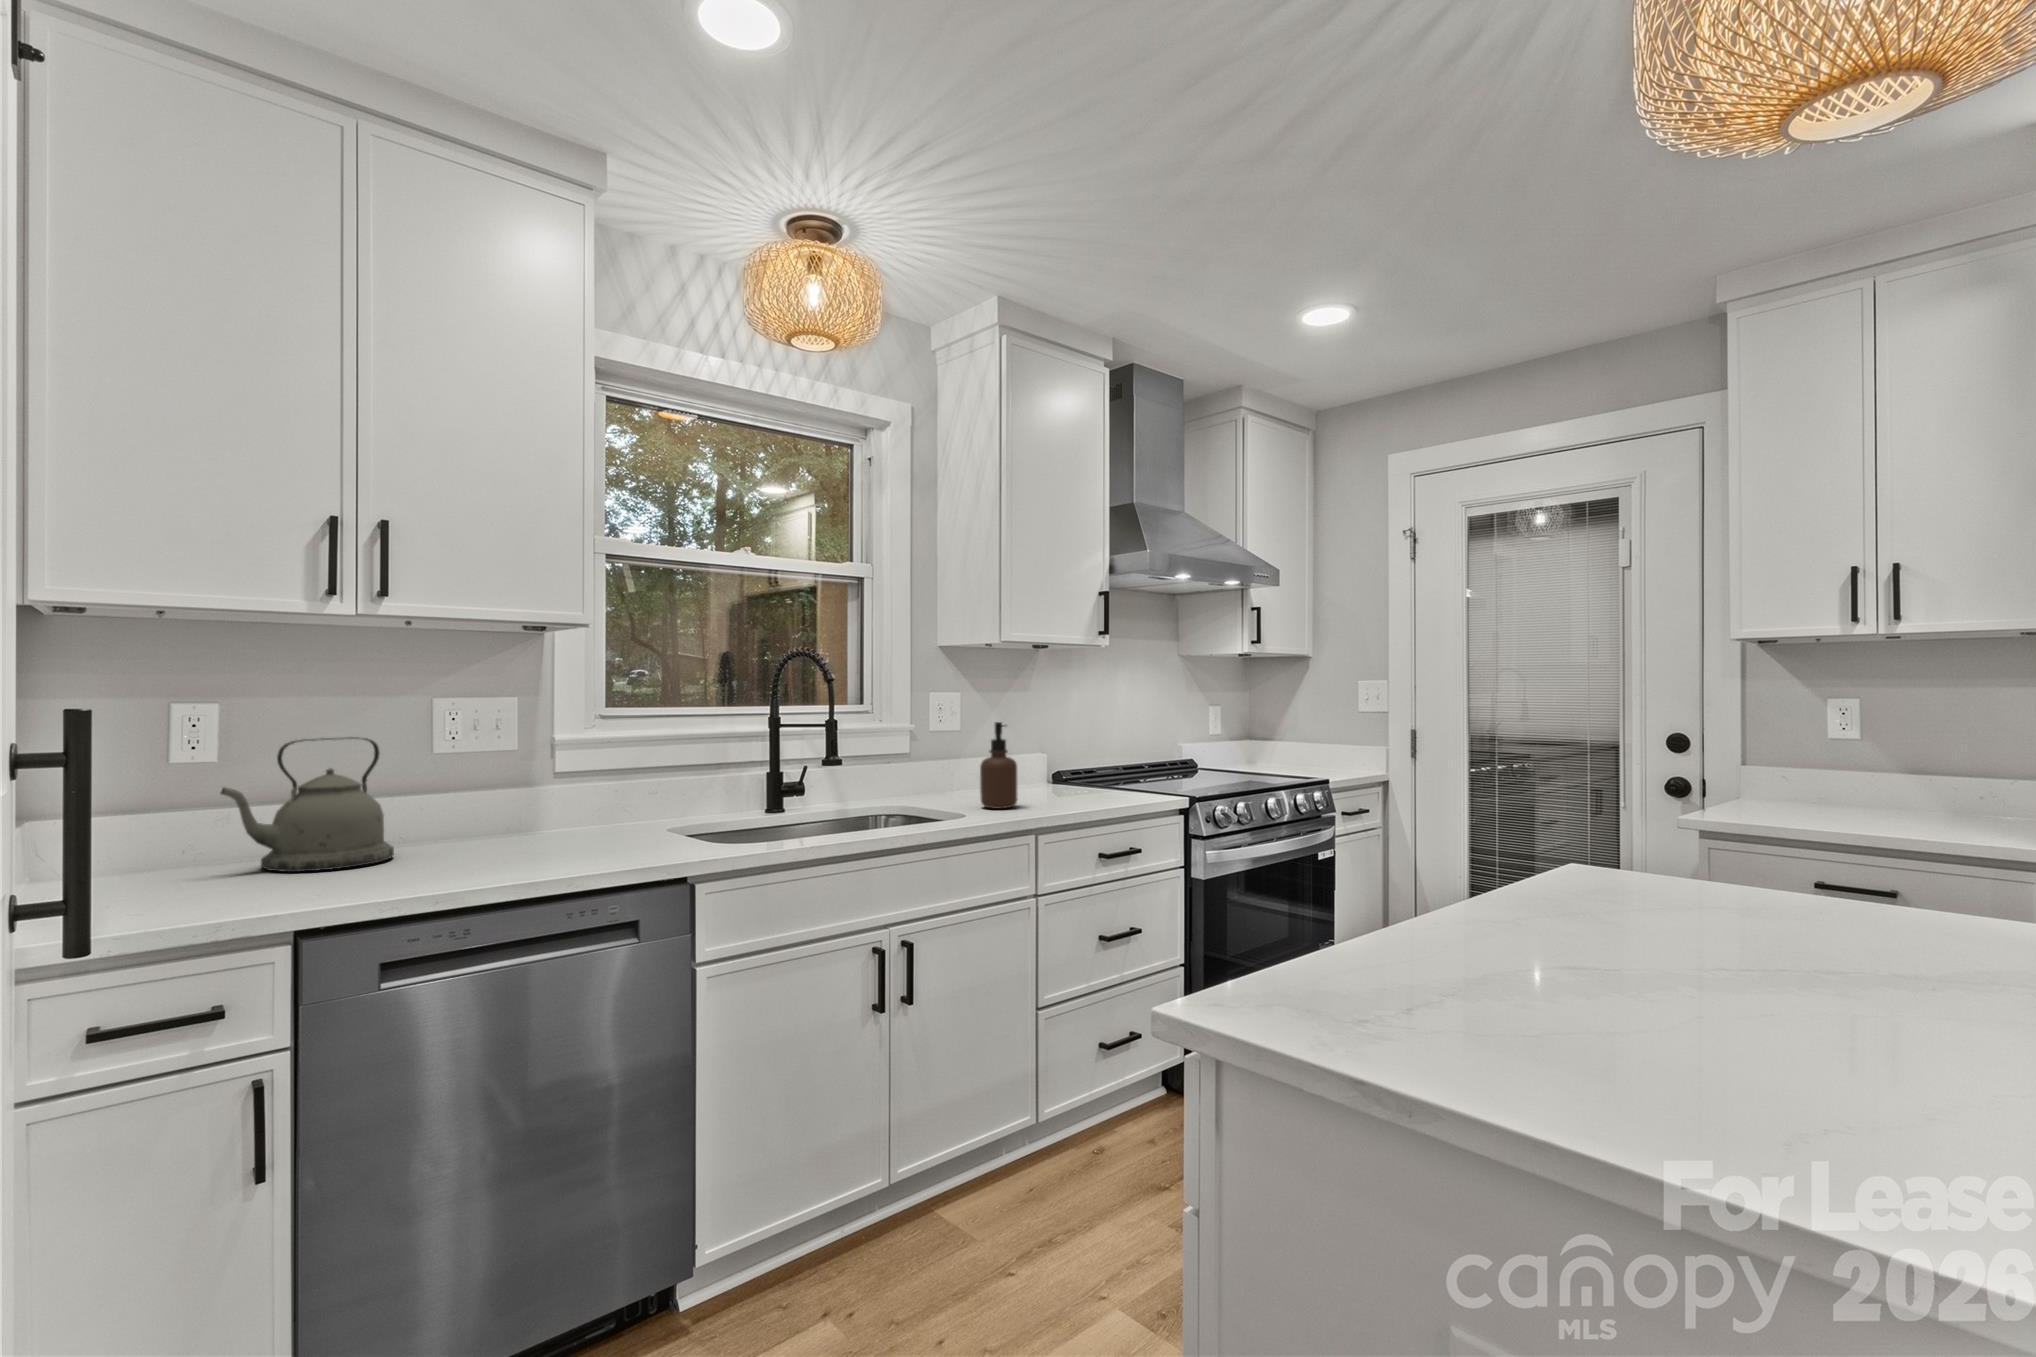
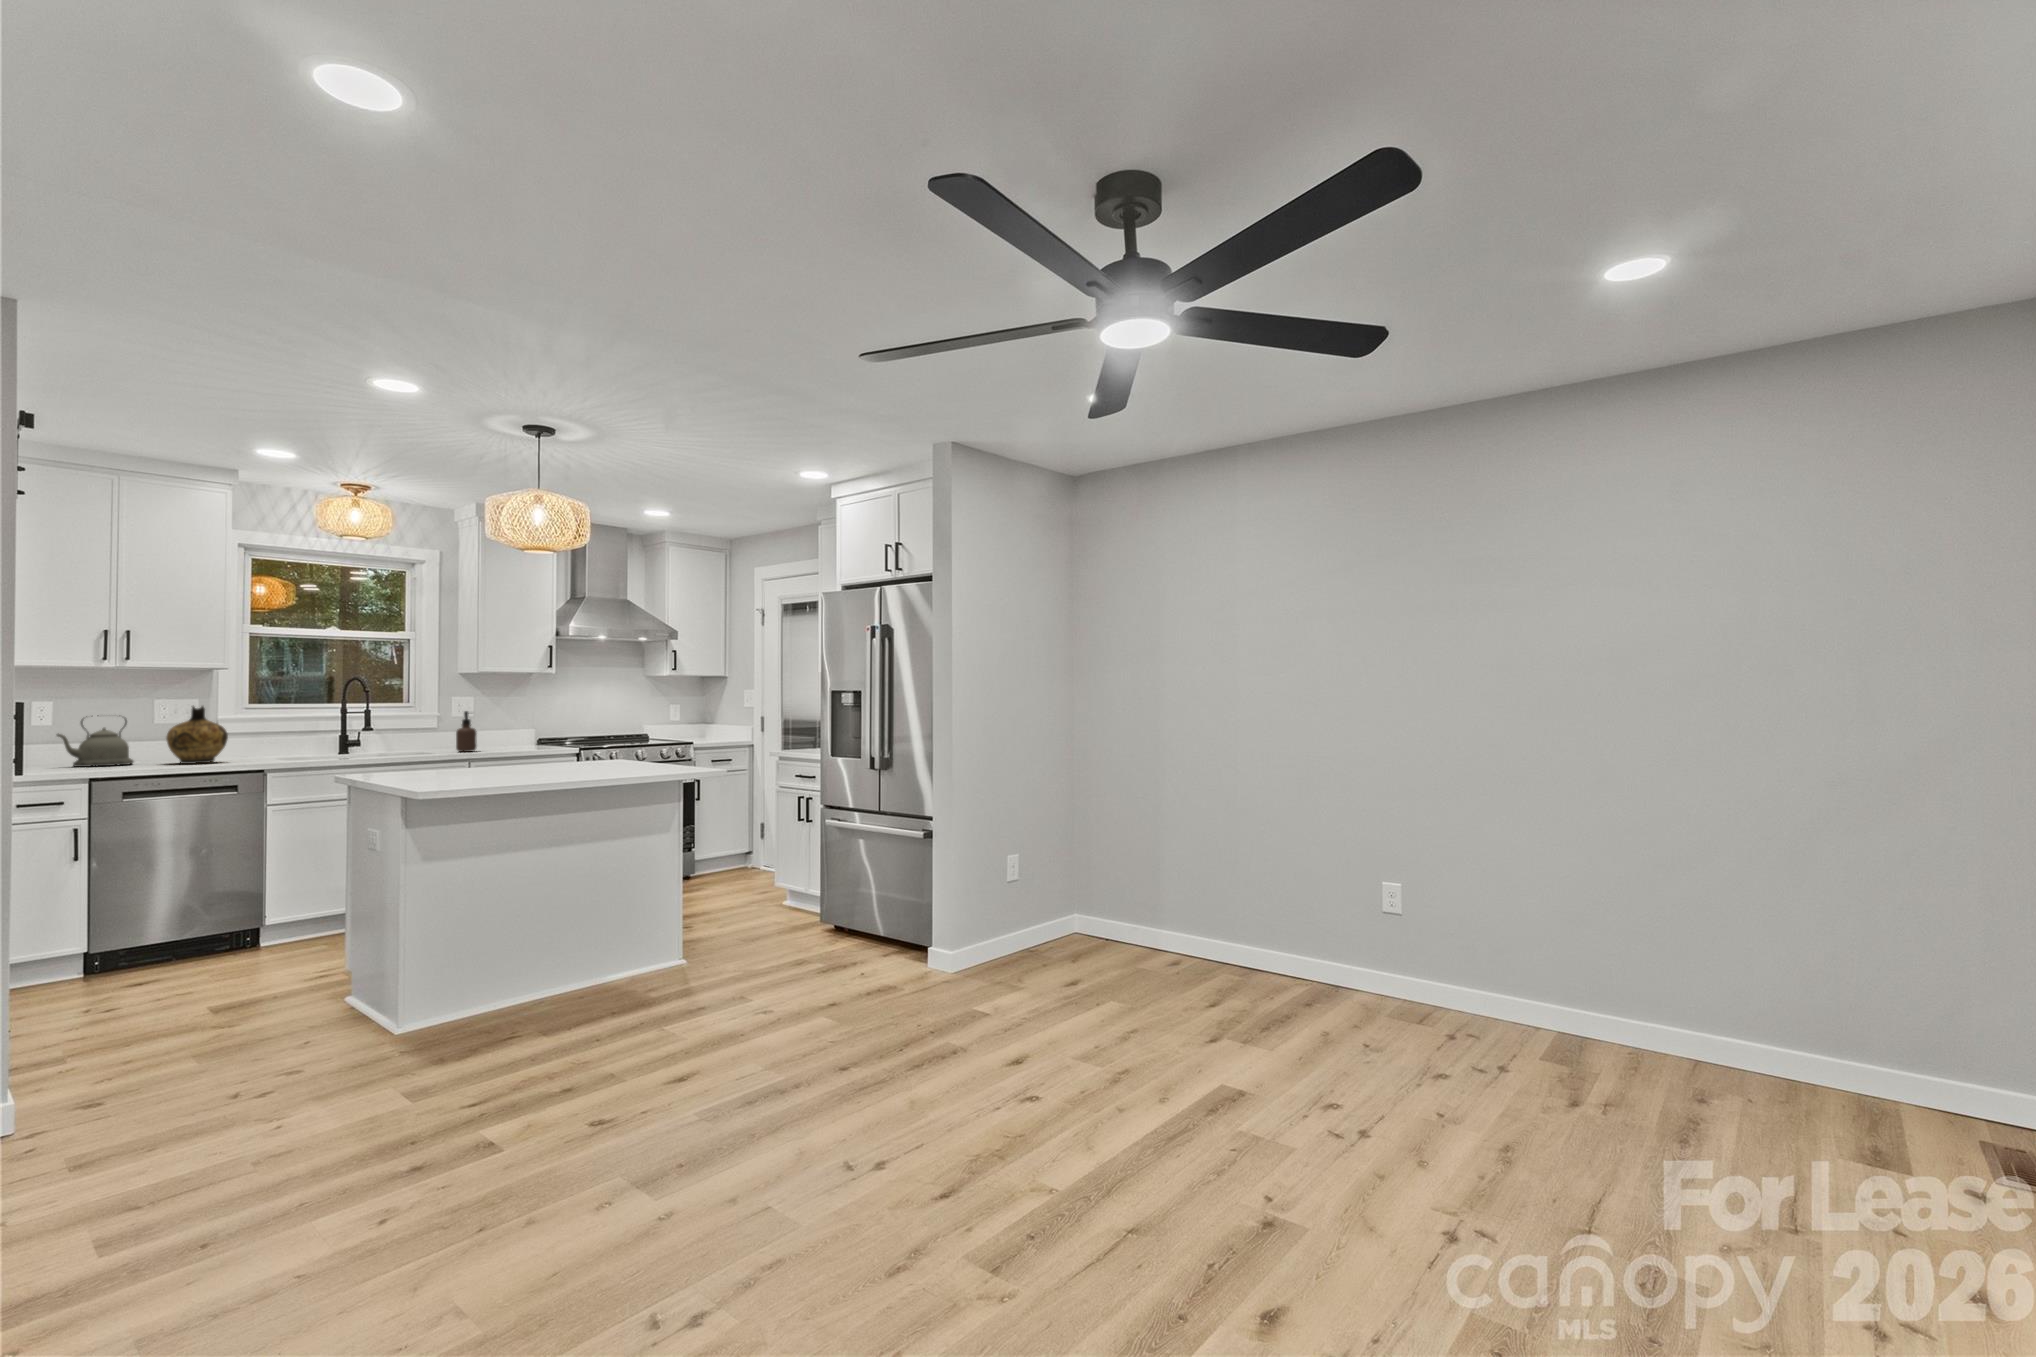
ceramic jug: none [466,713,593,858] -> present [166,706,228,764]

